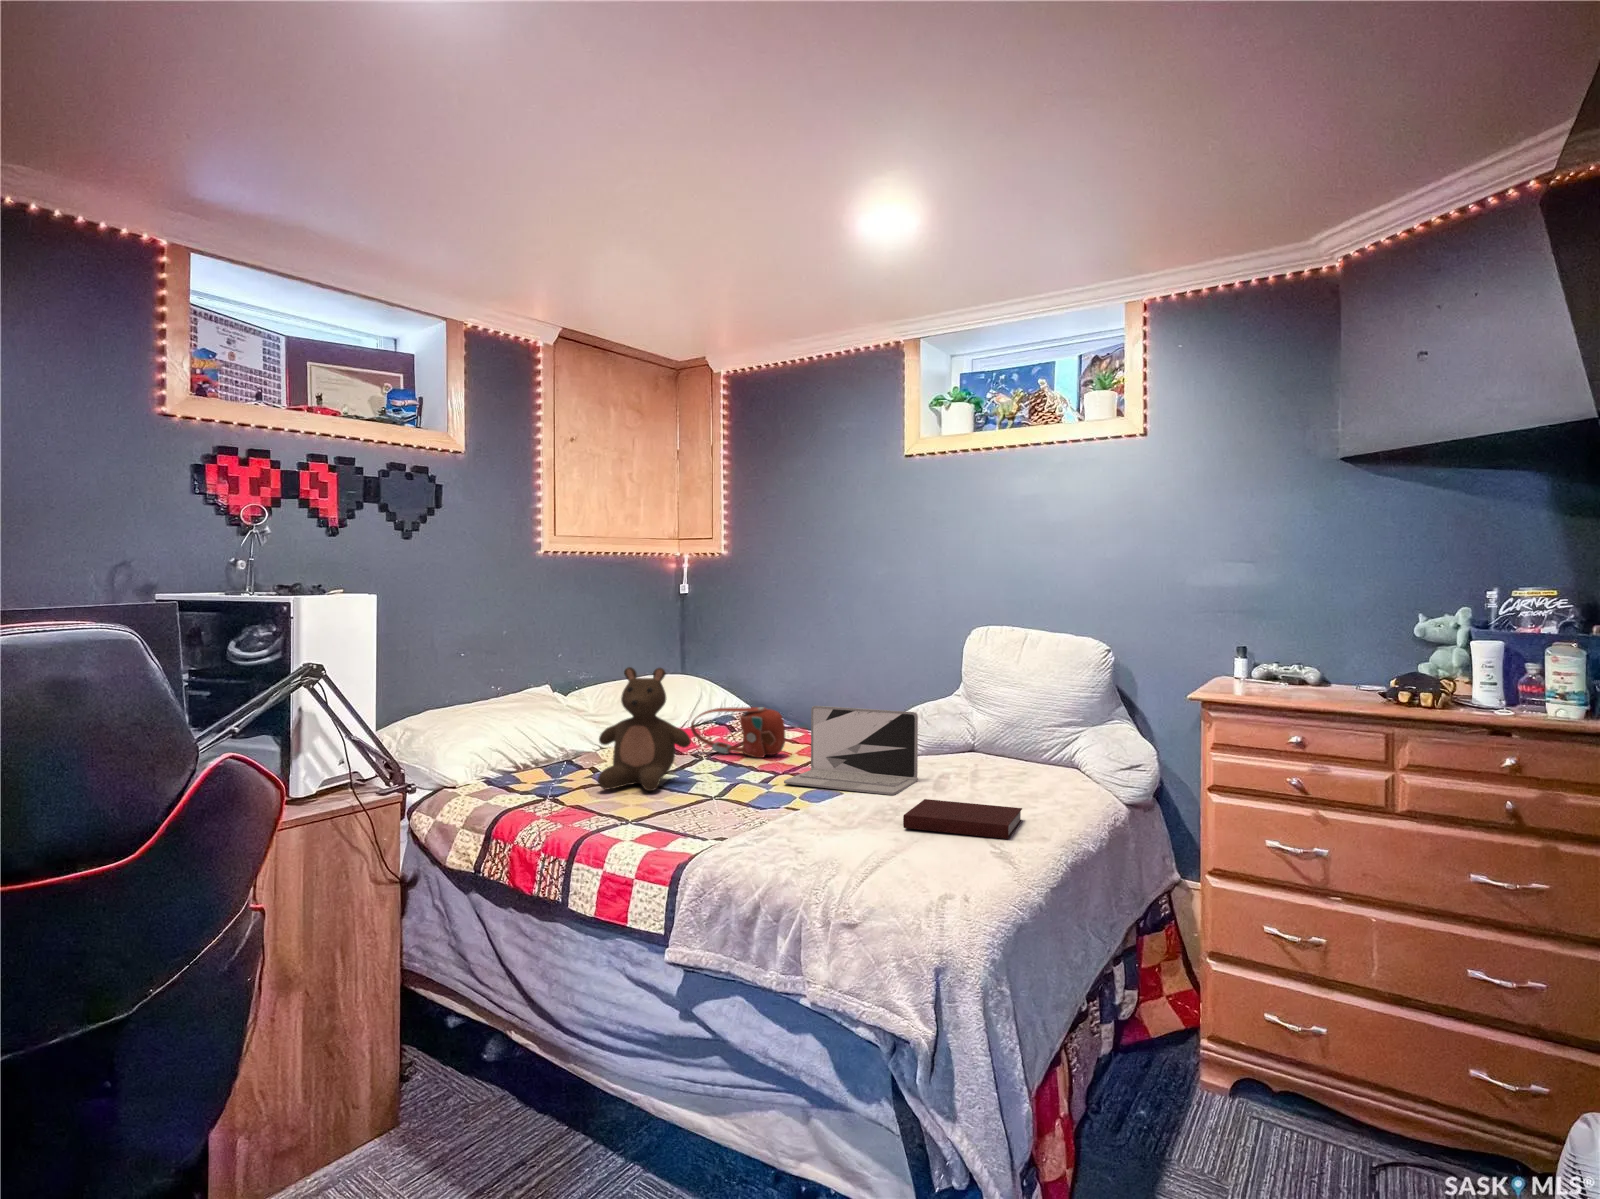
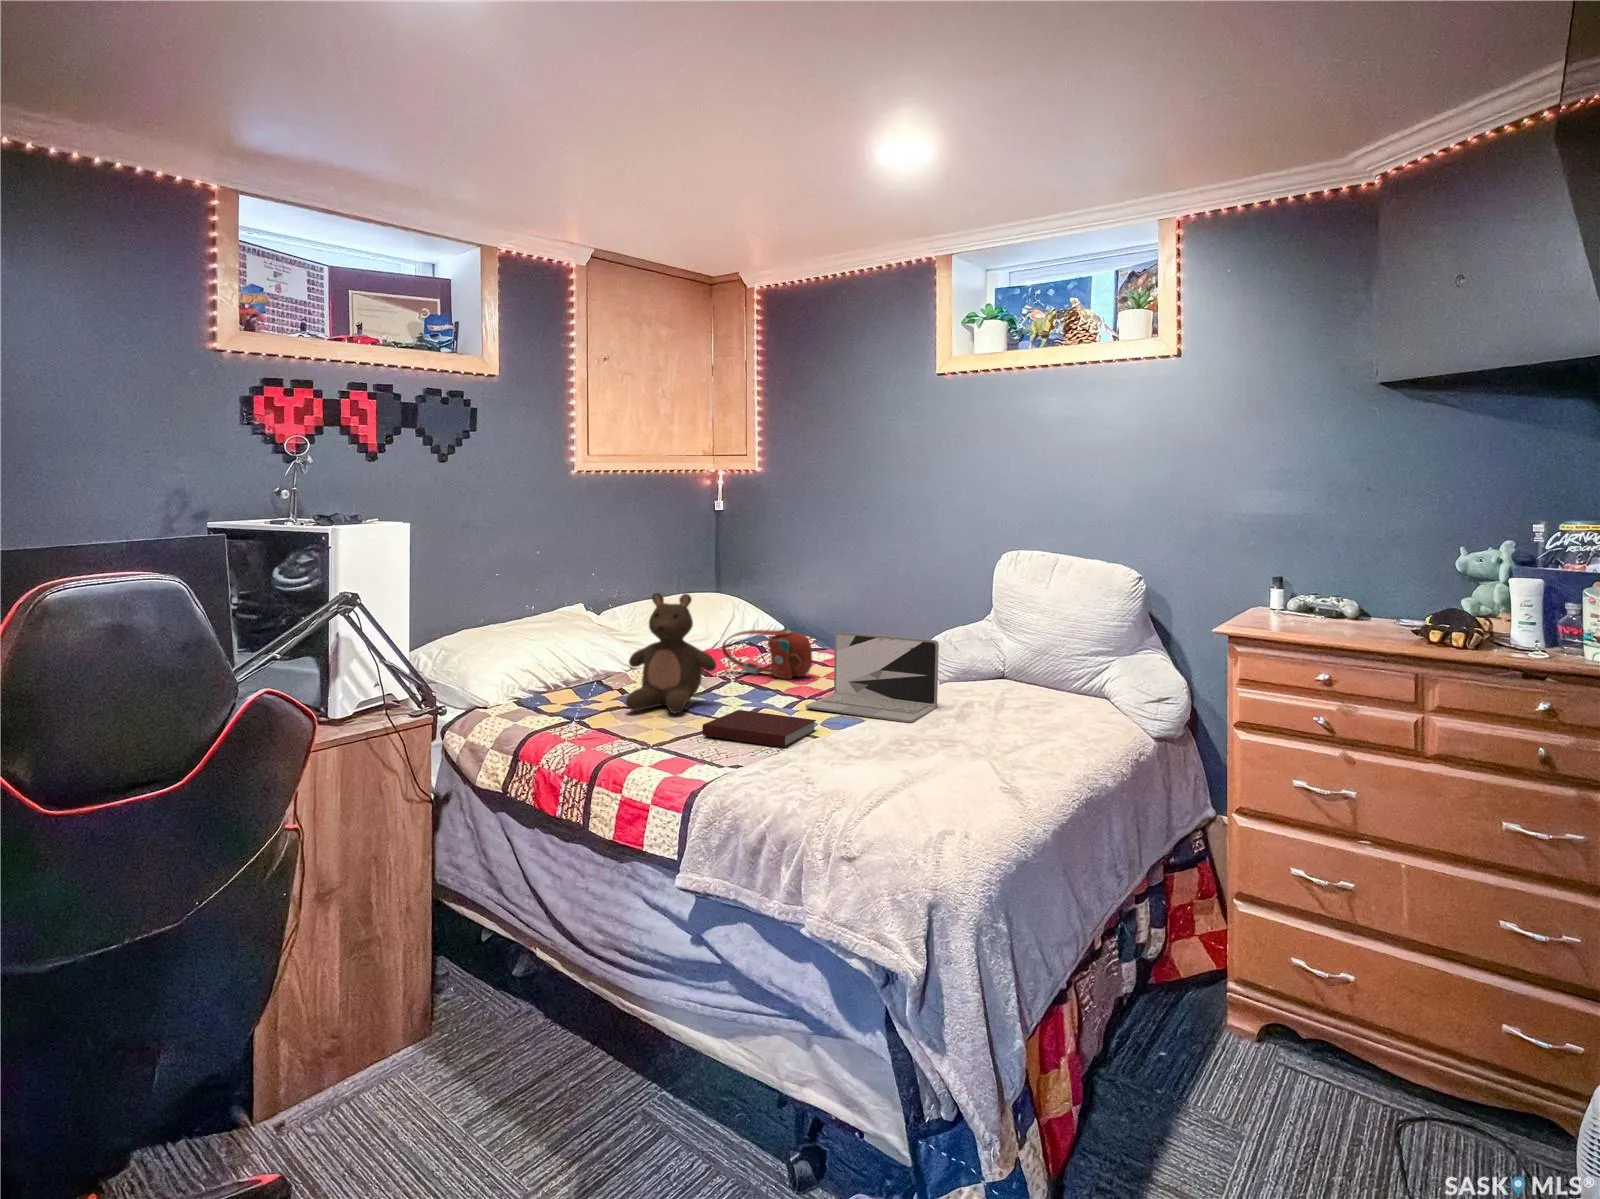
notebook: present [903,799,1022,839] -> present [702,710,816,748]

